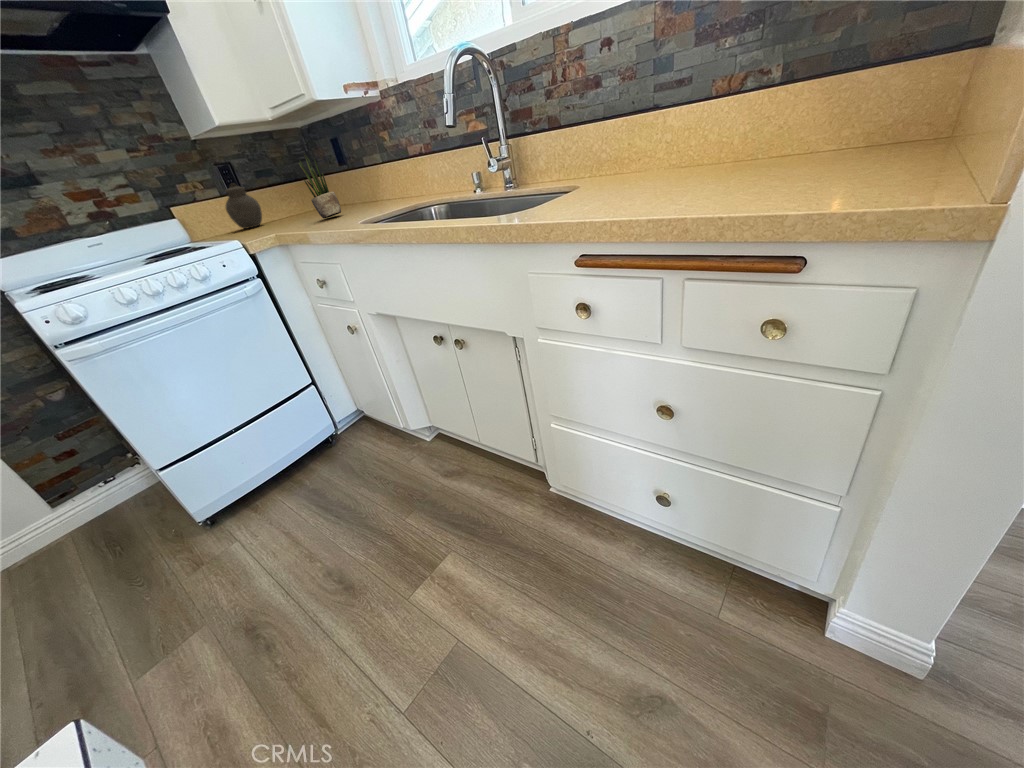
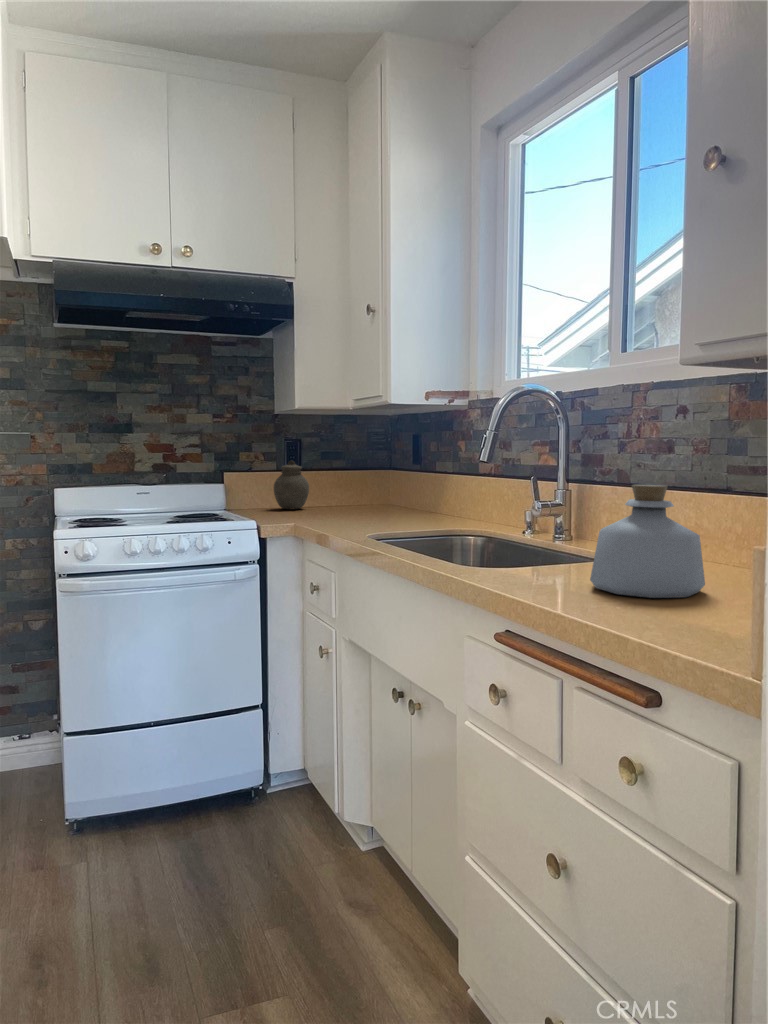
bottle: none [618,88,714,199] -> present [590,485,705,598]
potted plant: present [299,153,341,219] -> none [349,449,378,519]

